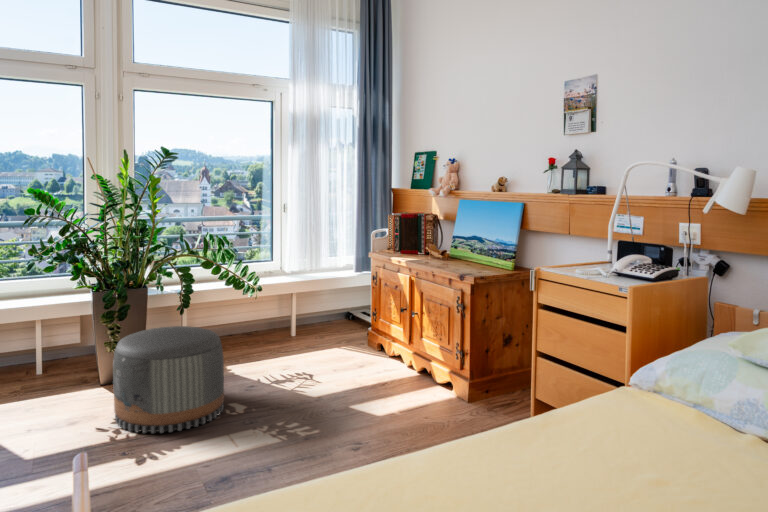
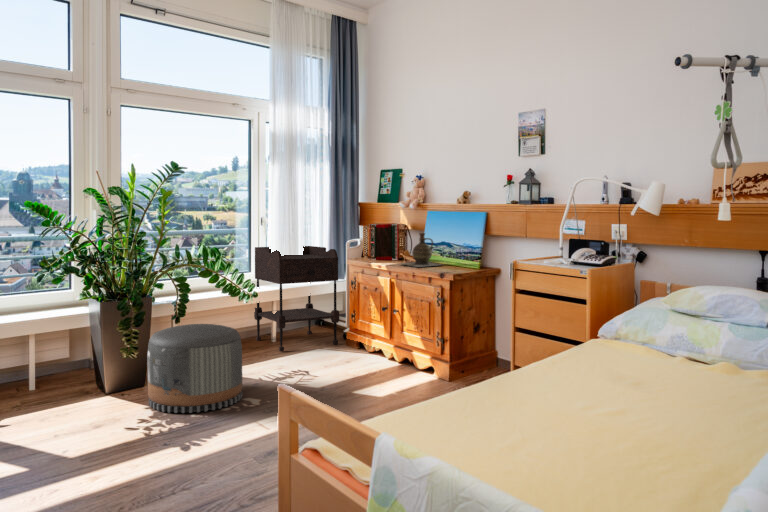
ceramic jug: none [418,225,473,265] -> present [401,233,441,267]
side table: none [274,235,360,350] -> present [254,246,339,351]

